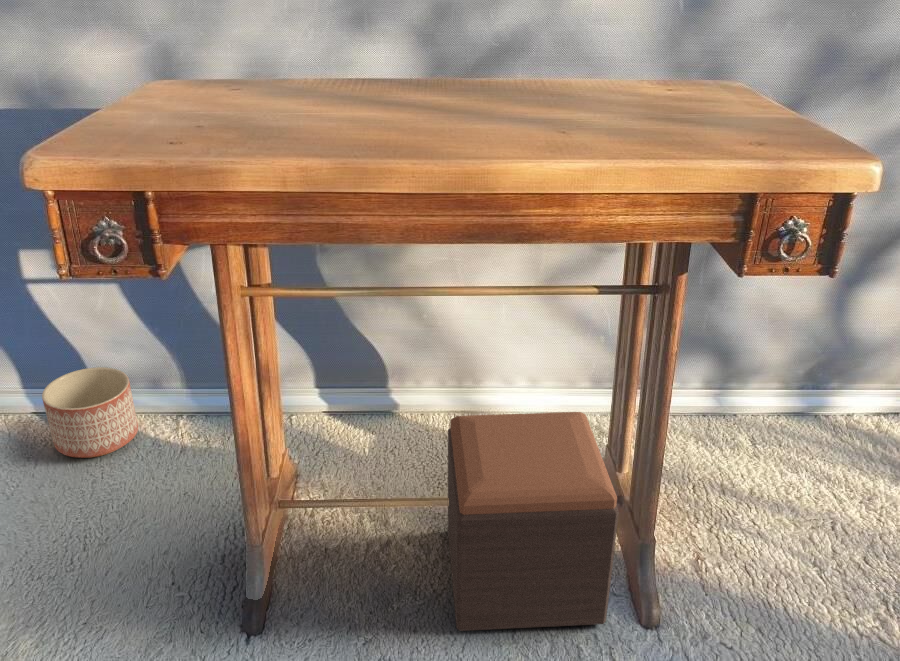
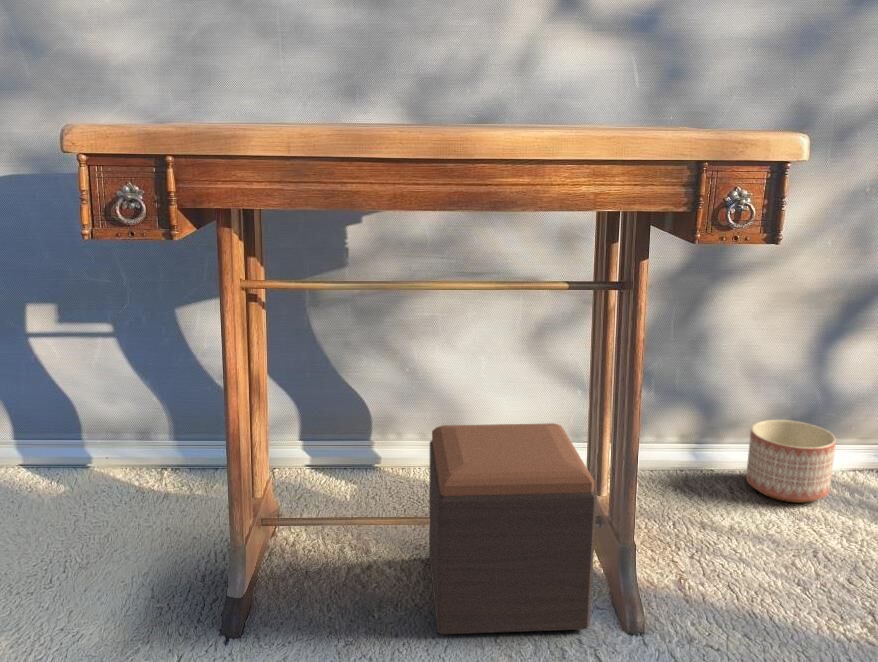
planter: present [42,367,138,458] -> present [746,420,836,503]

